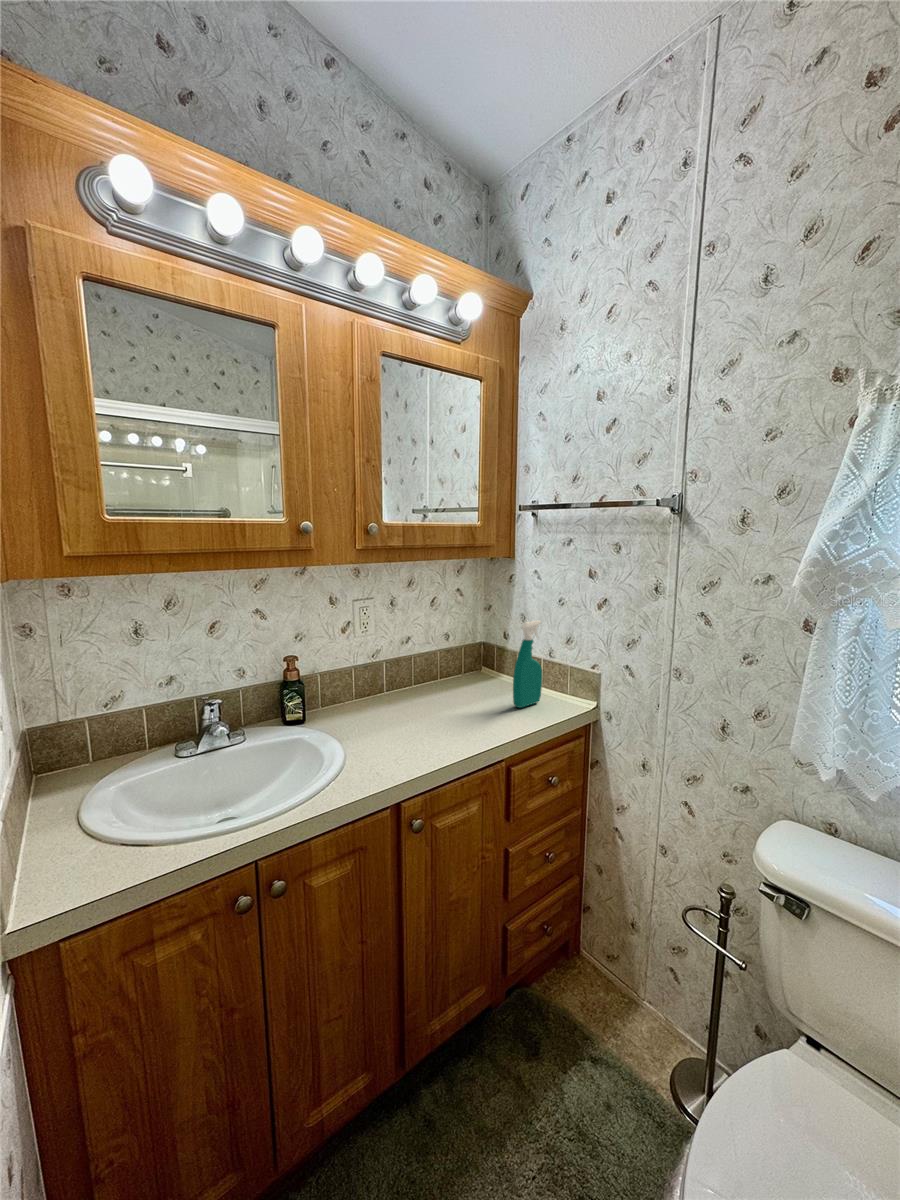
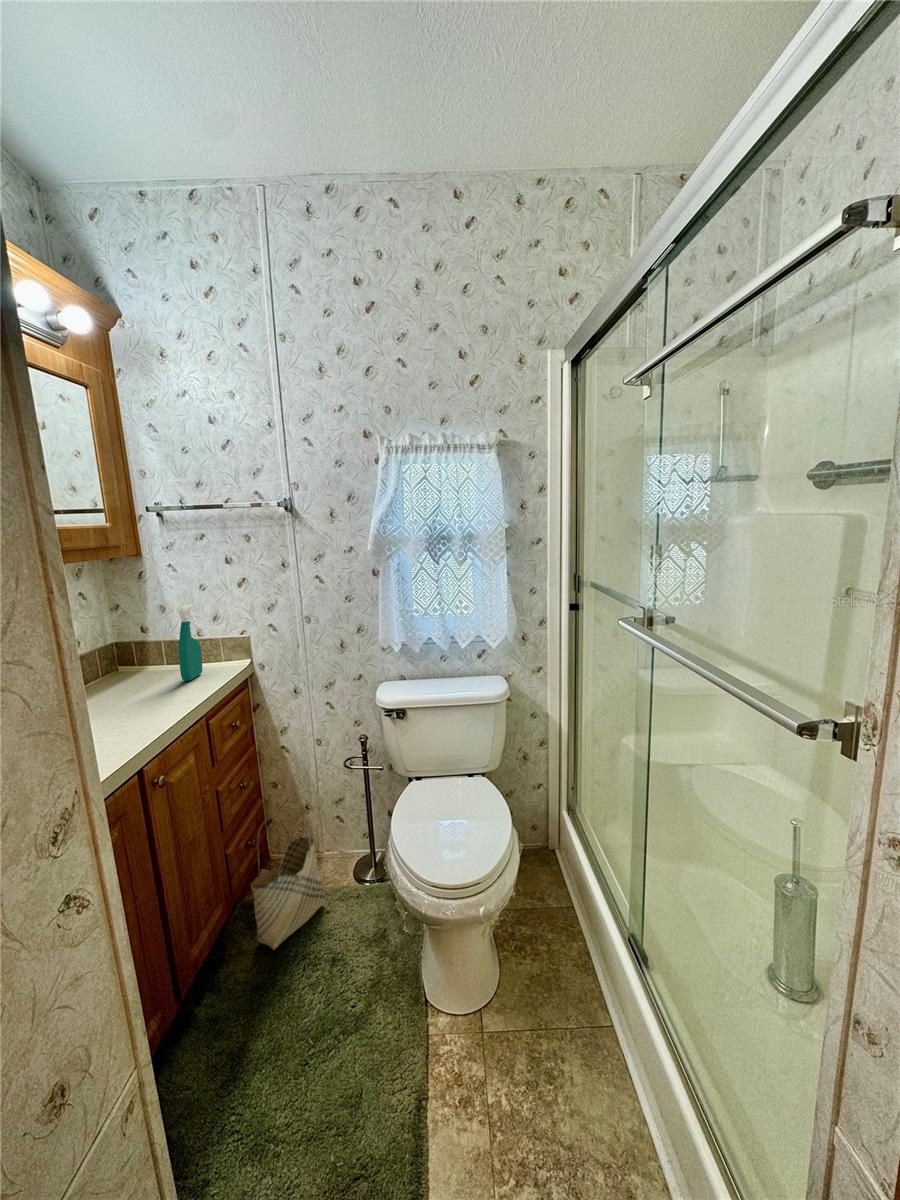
woven basket: none [512,921,616,1098] -> present [251,818,325,949]

